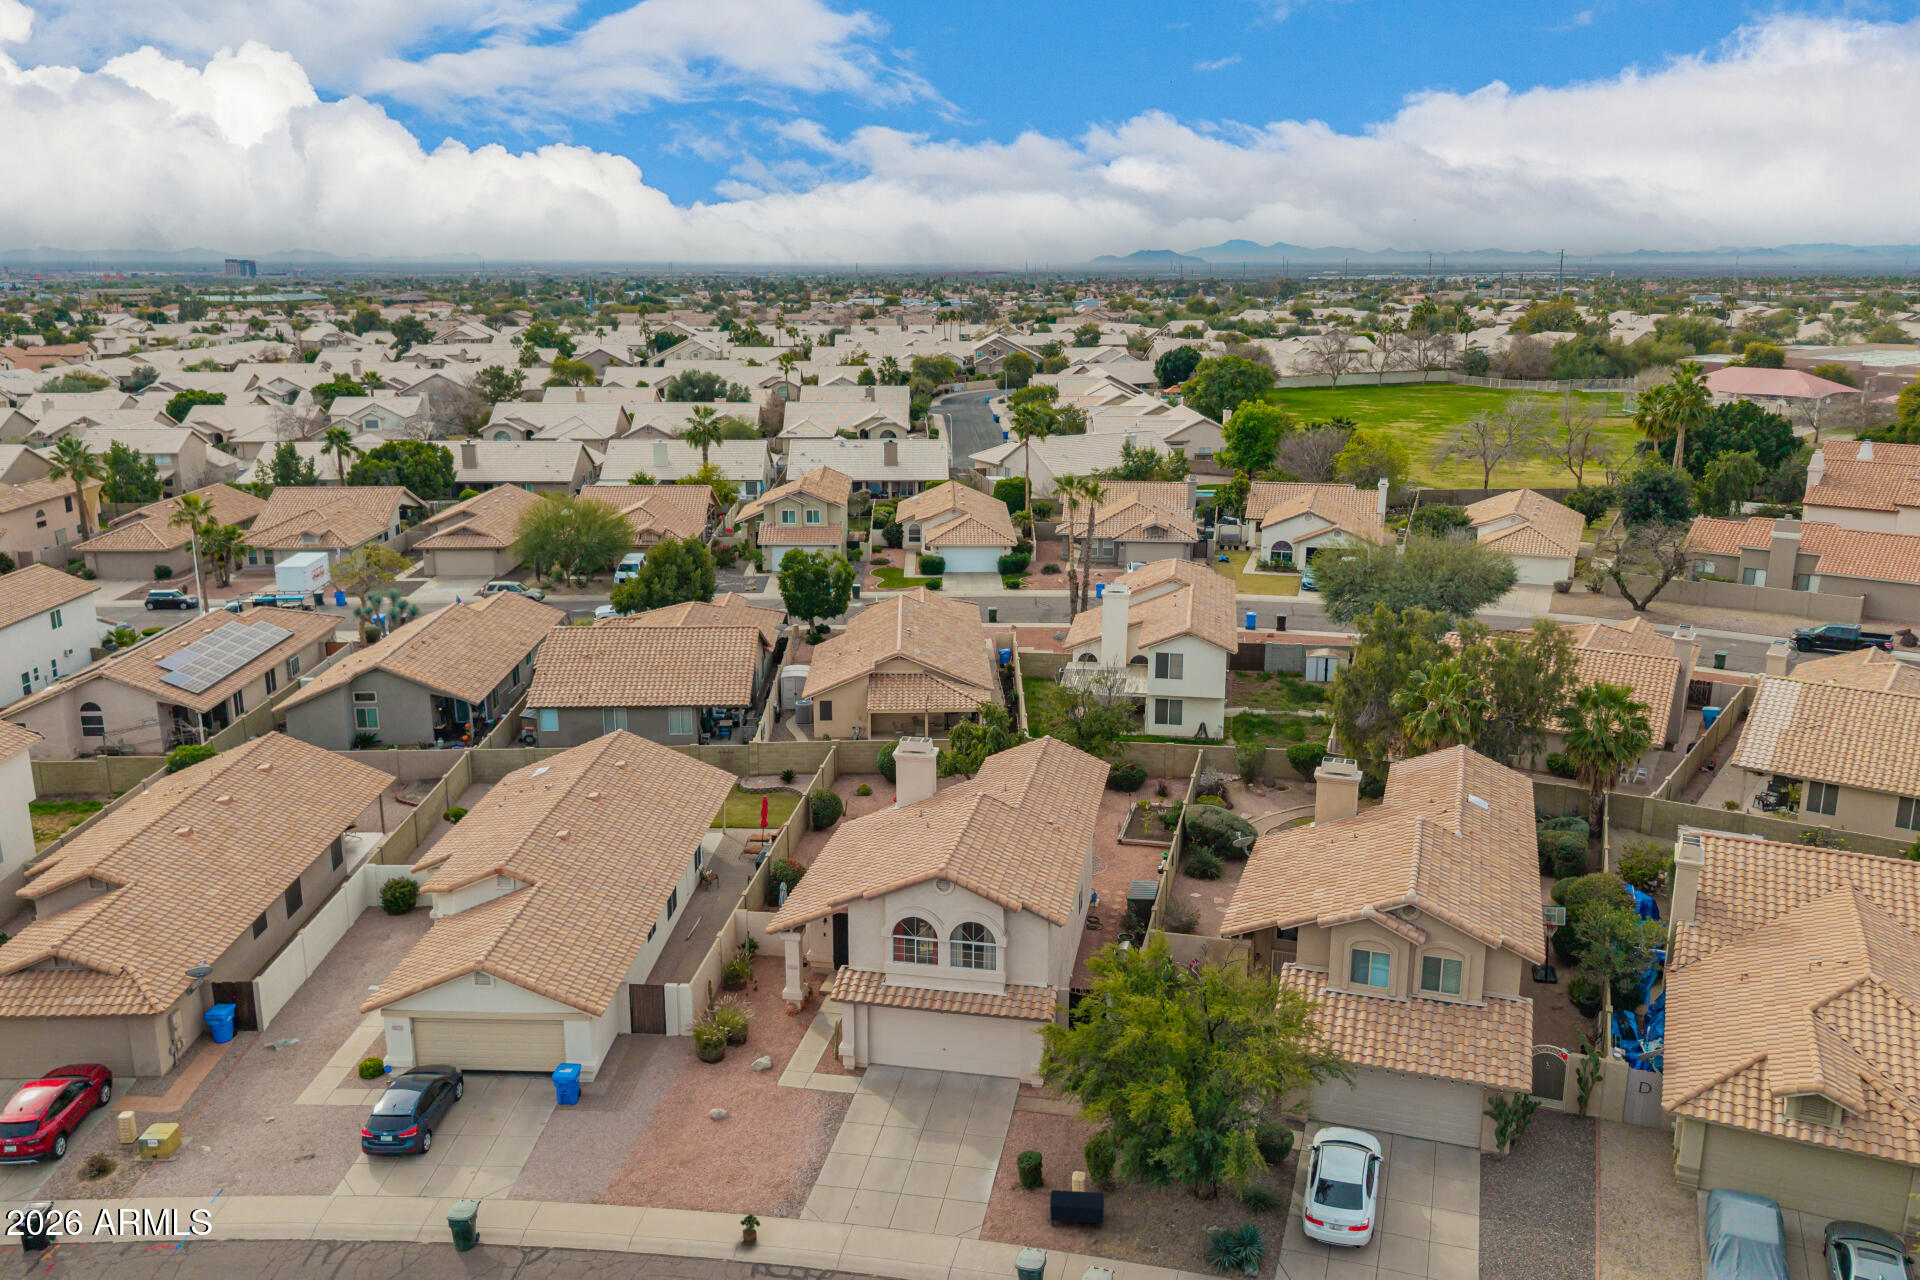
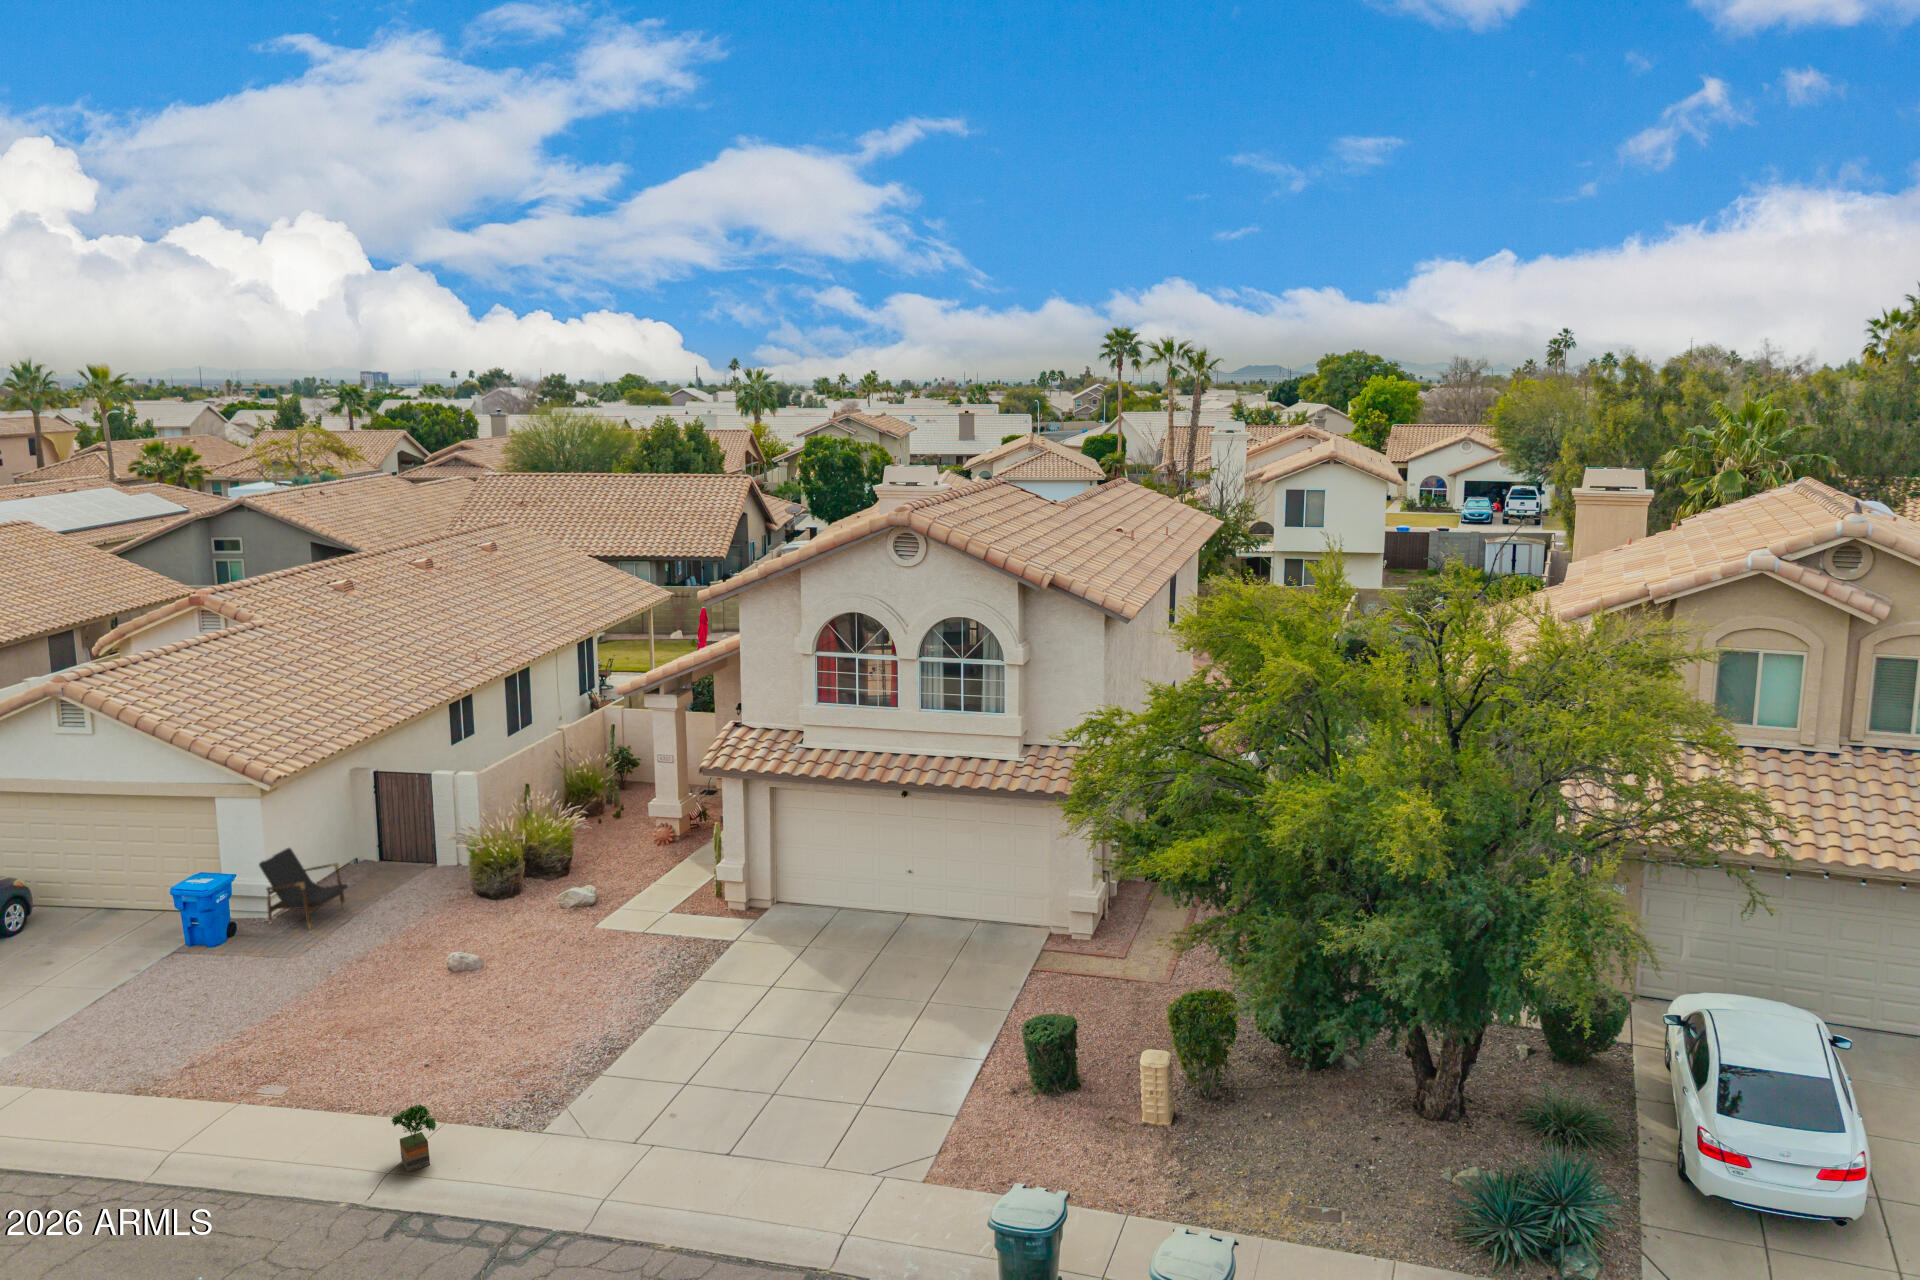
lounge chair: none [590,1045,633,1093] -> present [259,848,348,929]
bench: present [1050,1190,1104,1229] -> none [1087,1085,1208,1172]

